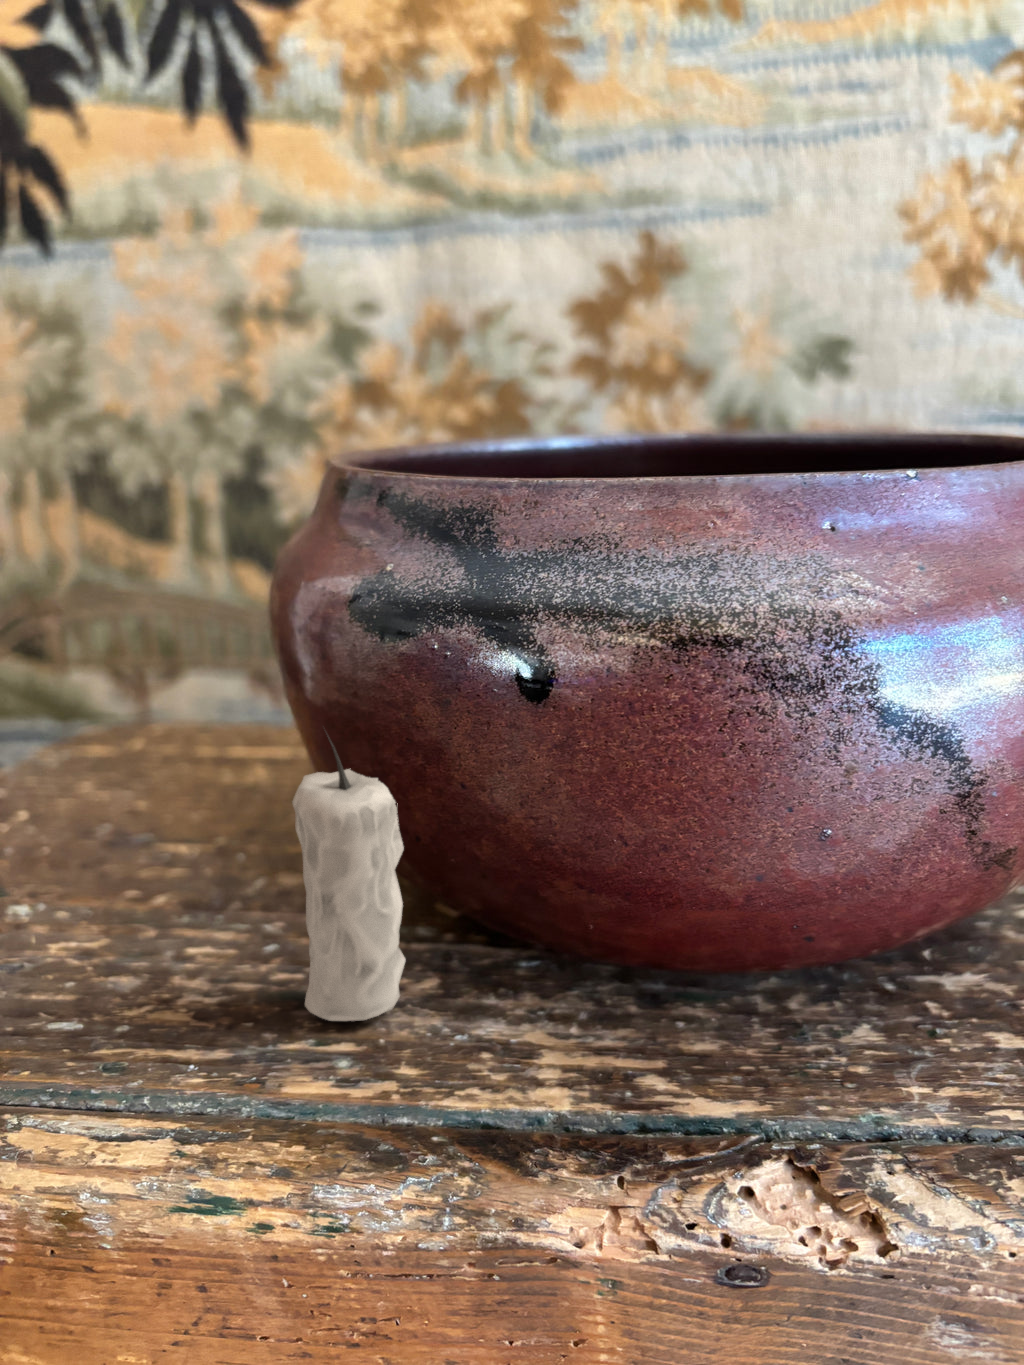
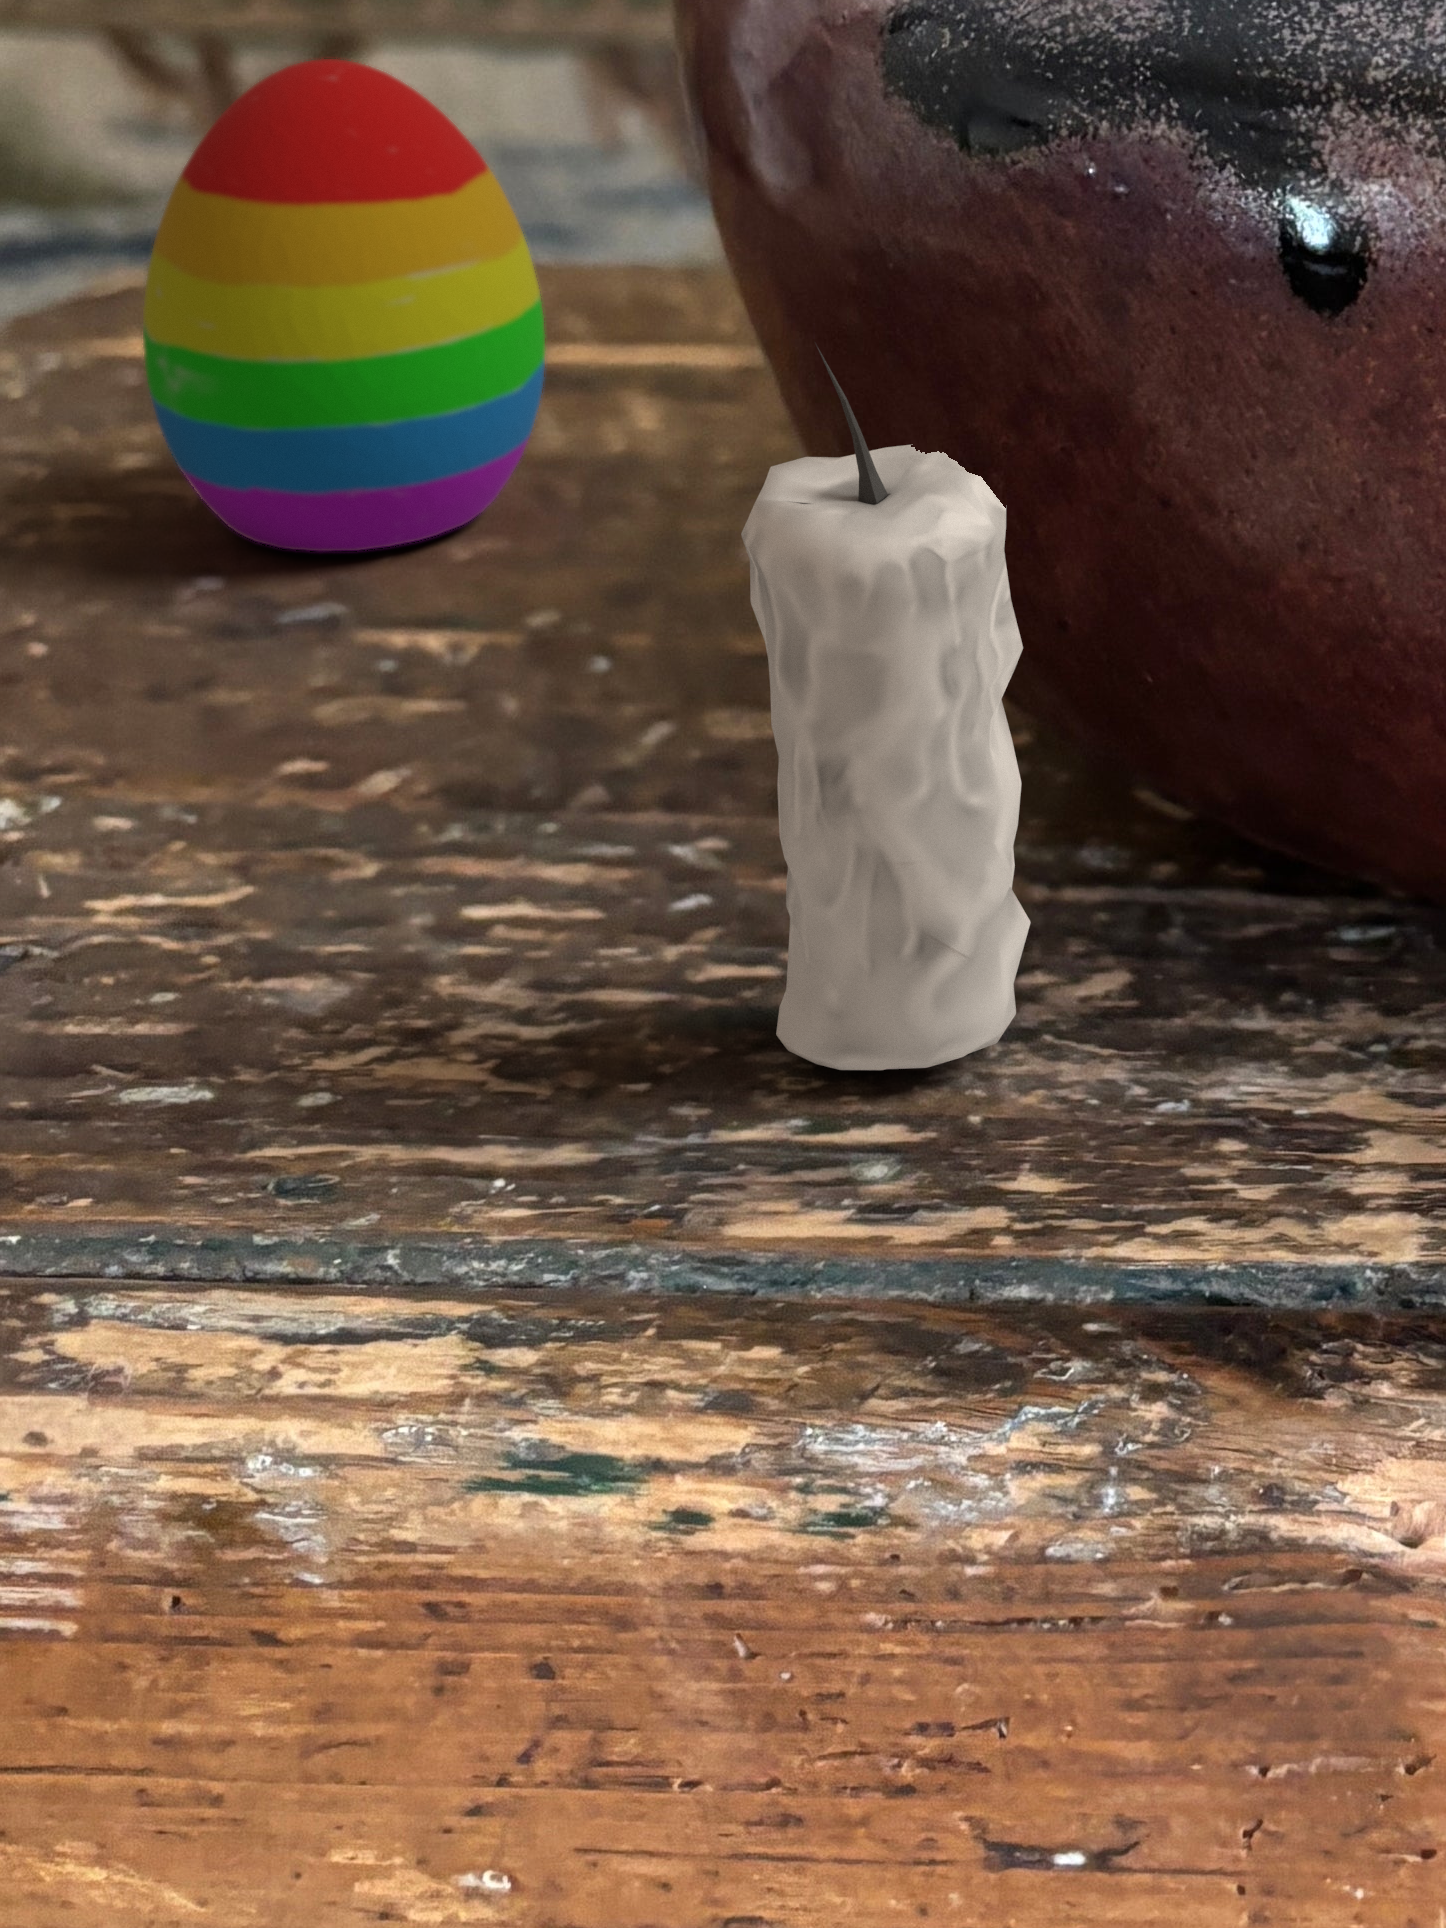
decorative egg: none [96,651,232,820] -> present [143,59,545,552]

